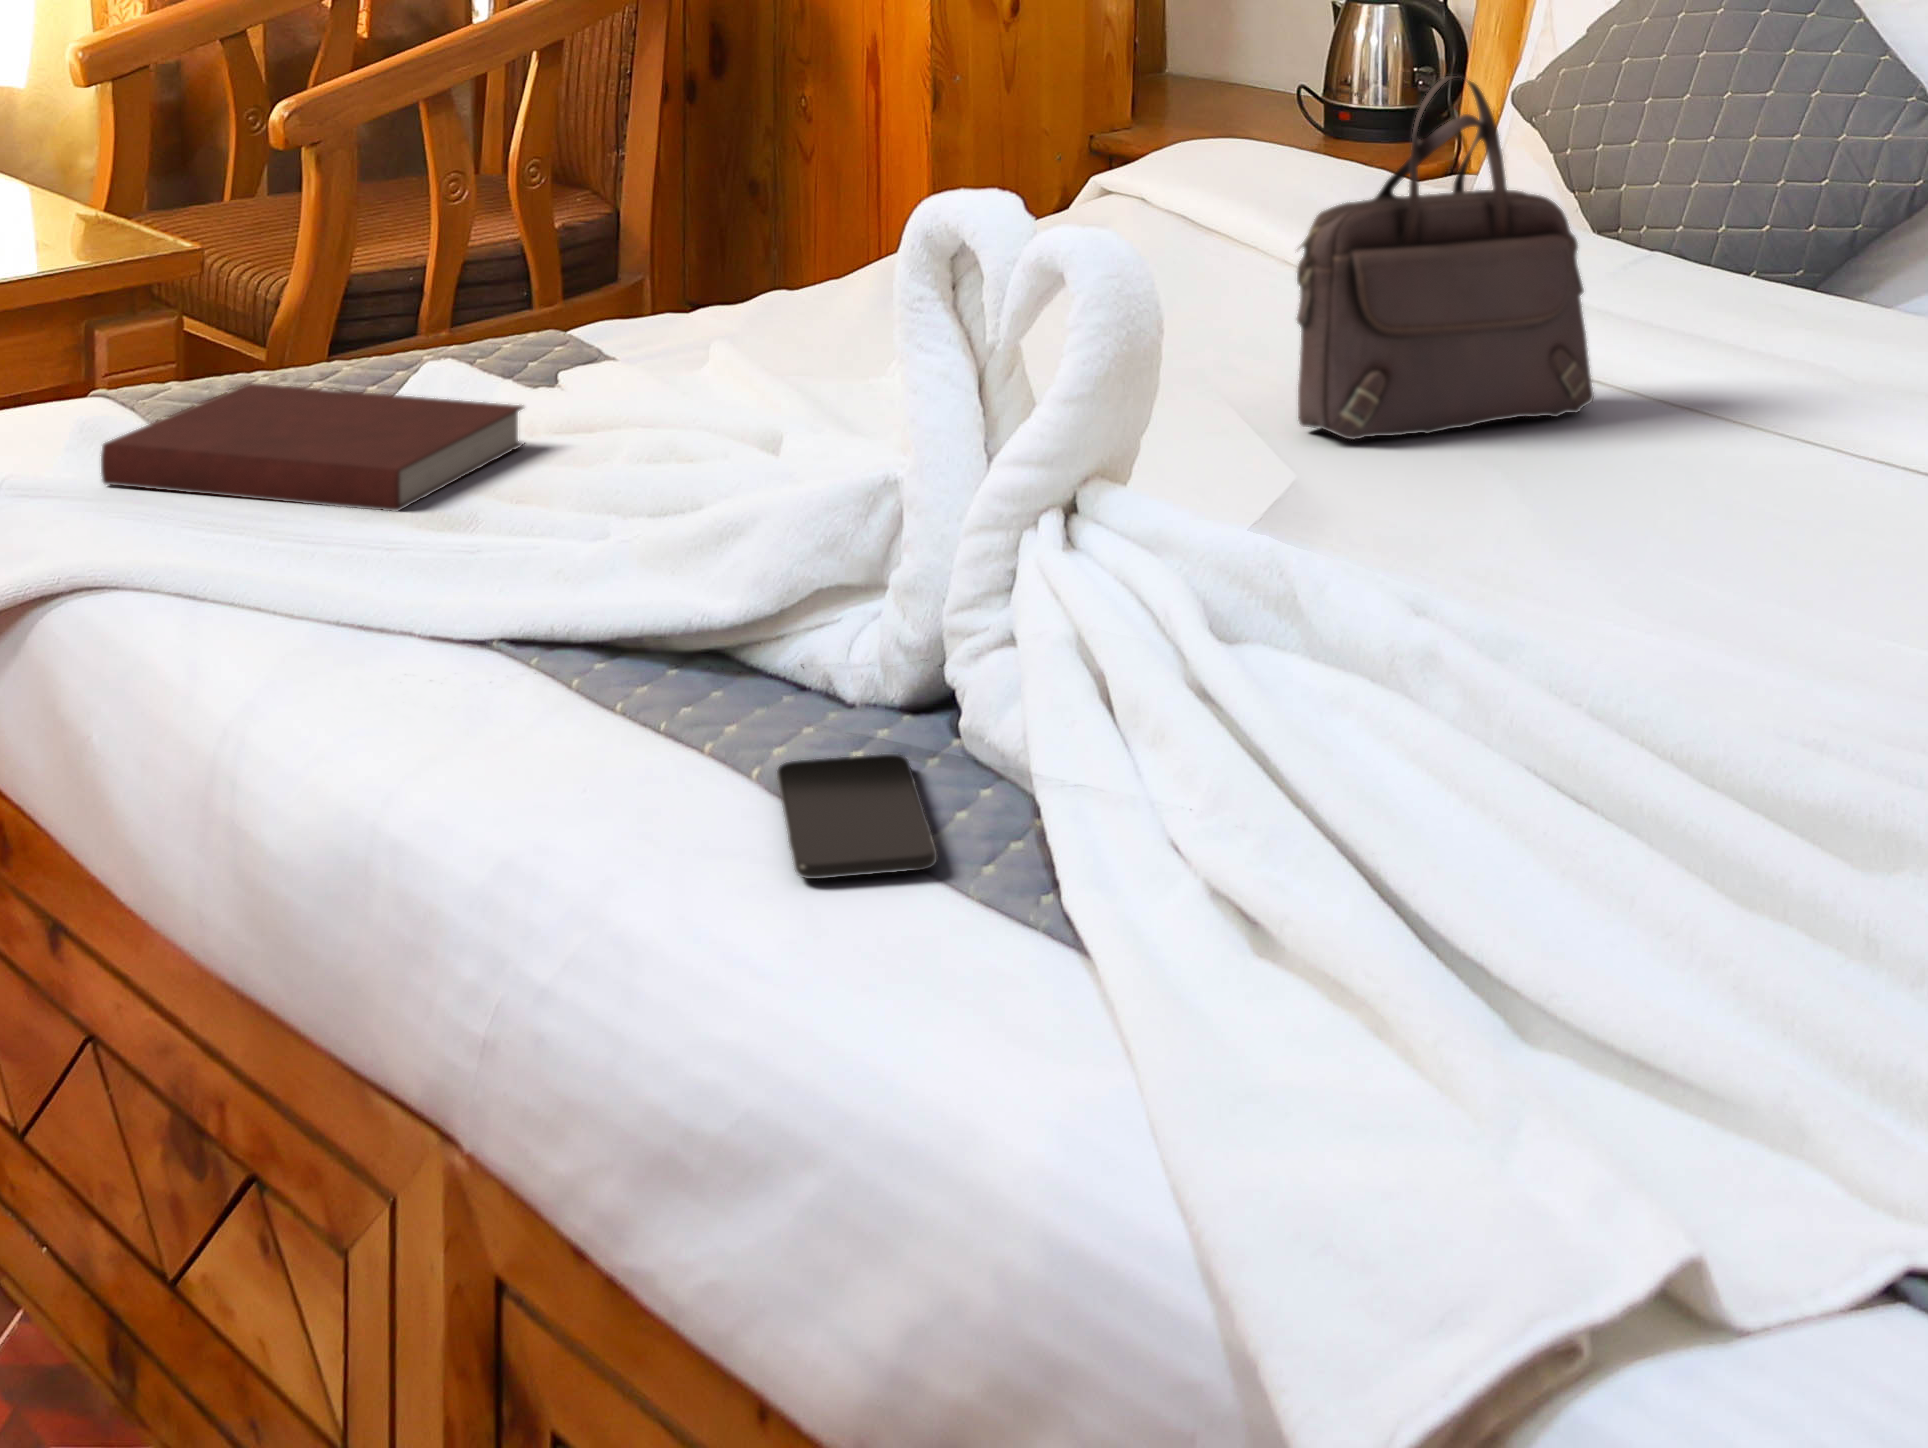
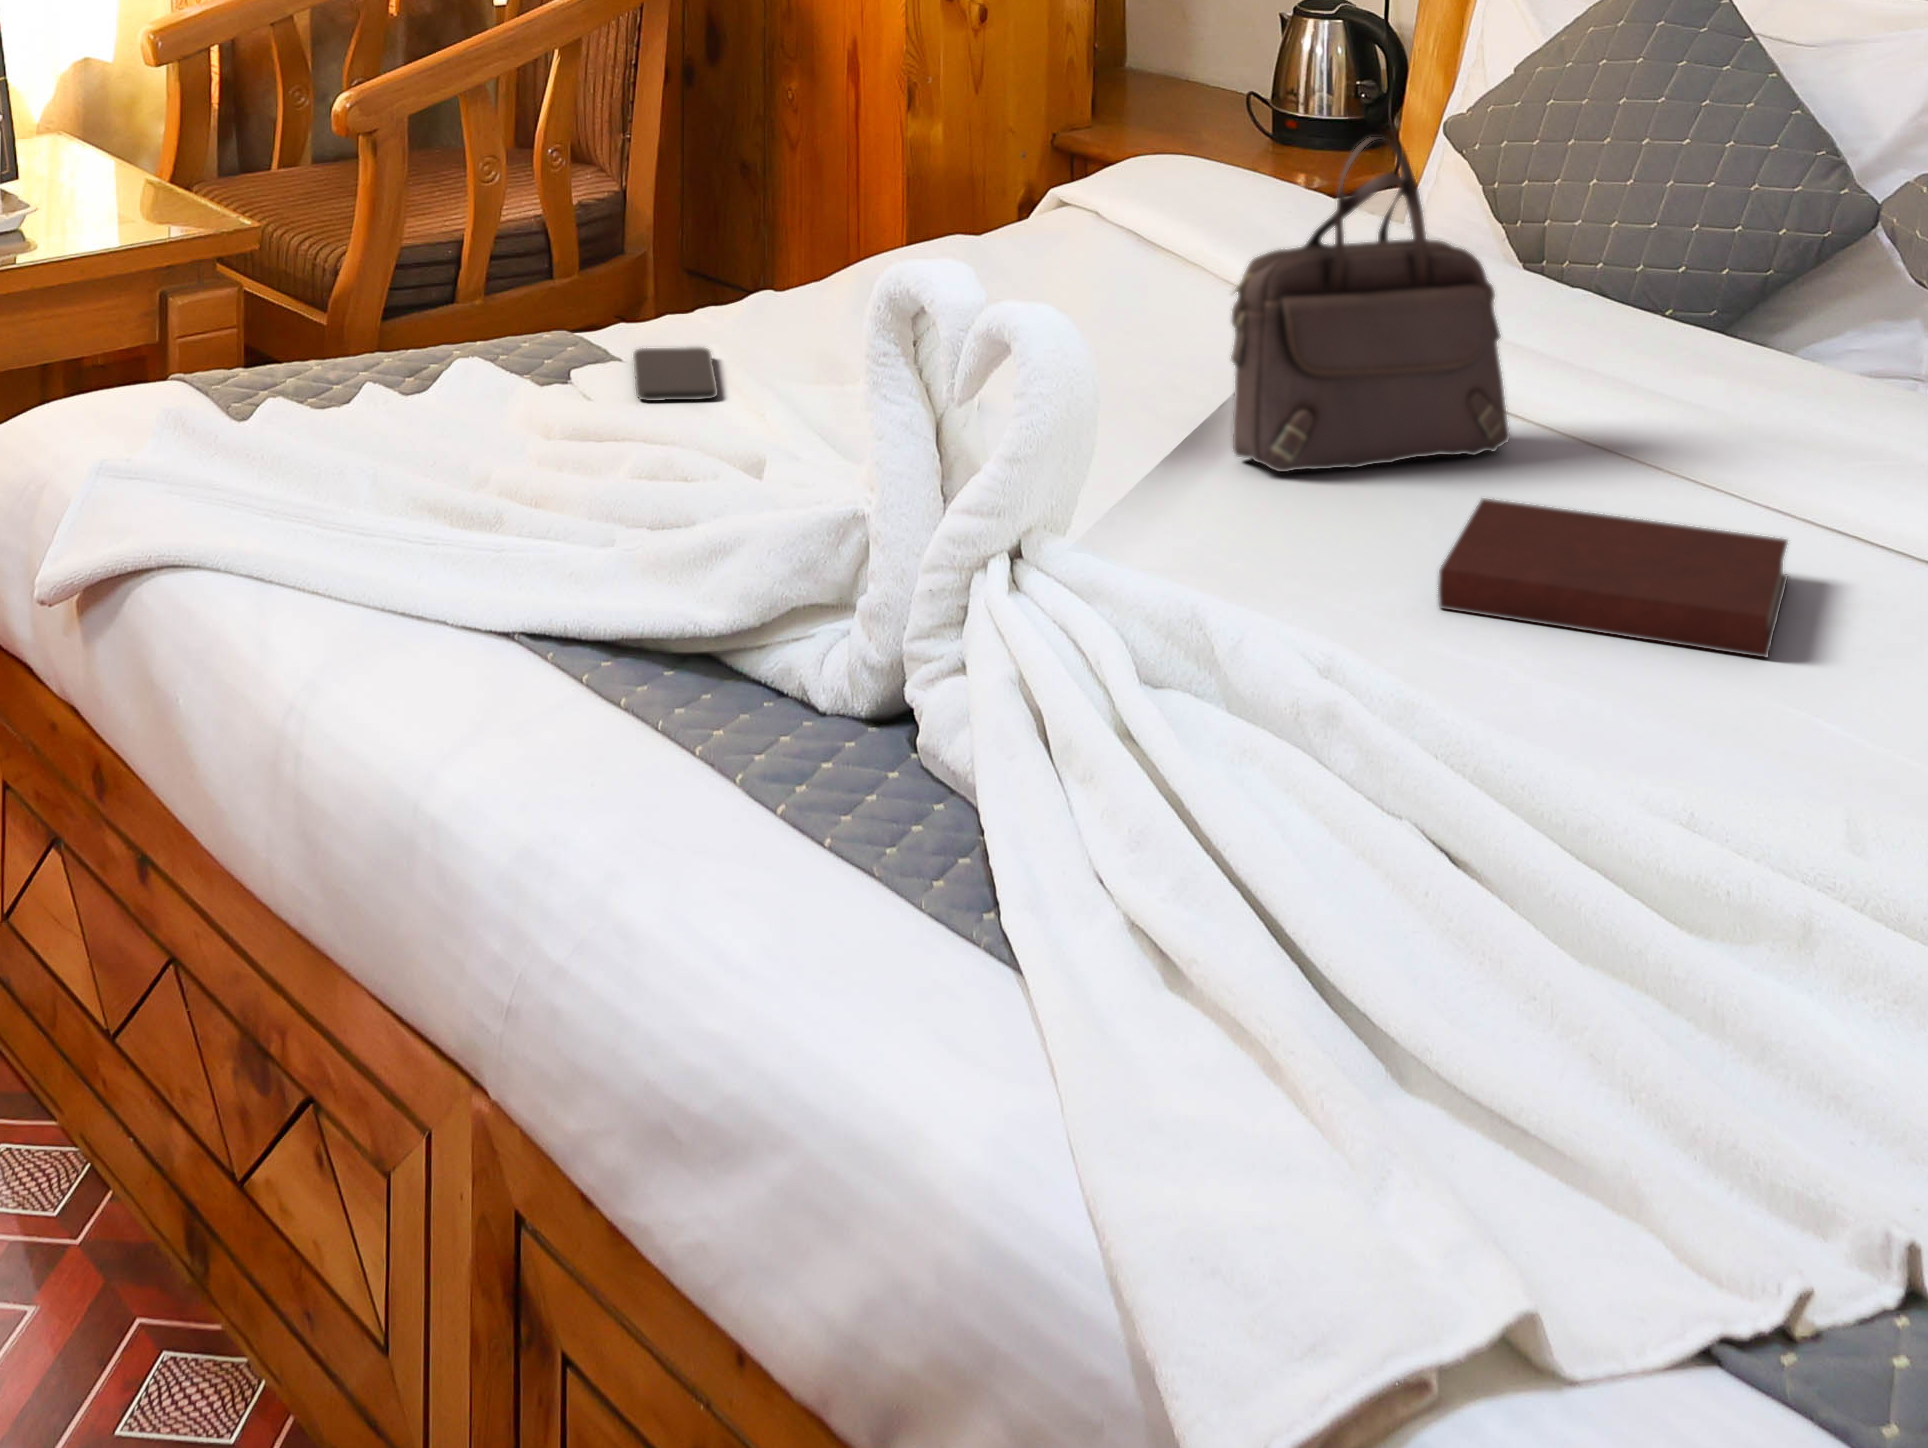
notebook: present [101,383,524,511] -> present [1438,498,1788,658]
smartphone: present [777,754,937,879] -> present [633,347,718,401]

